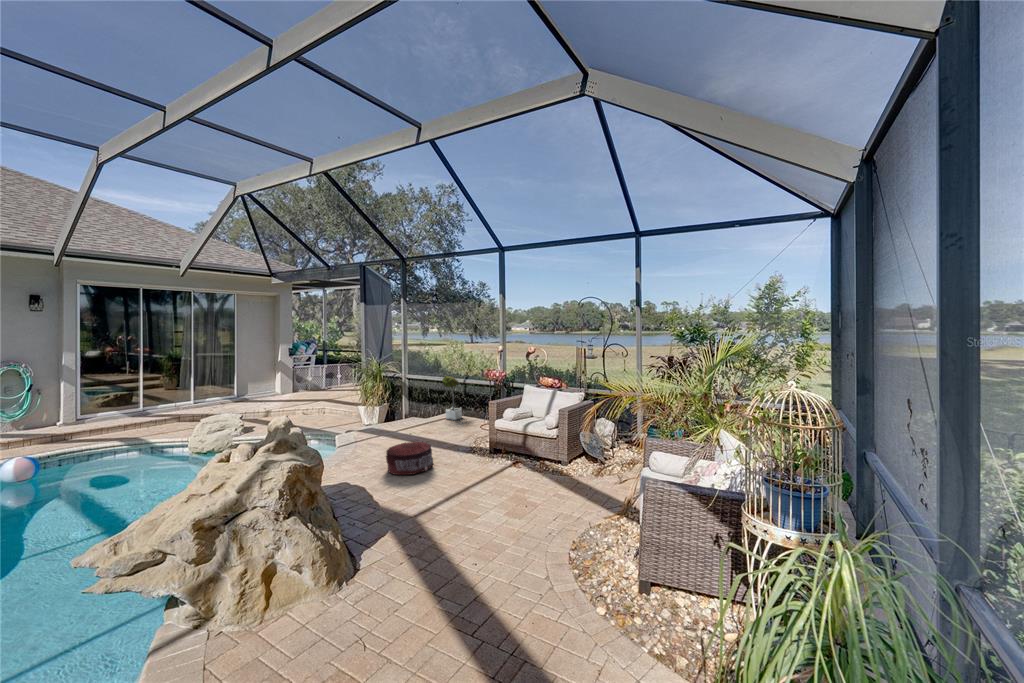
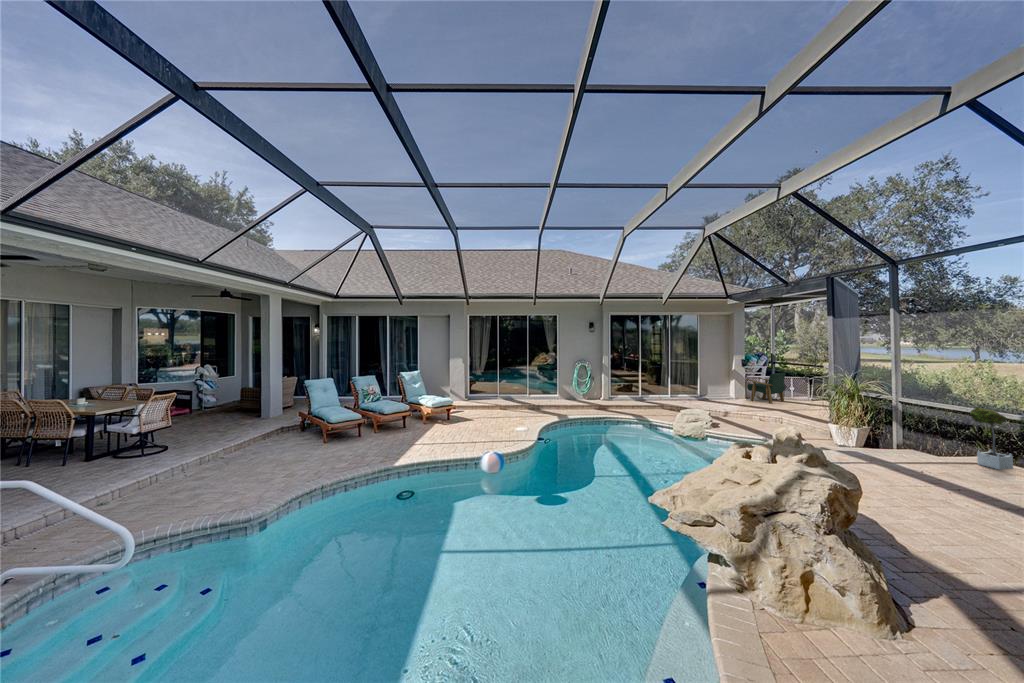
armchair: none [295,361,334,395] -> present [746,373,786,404]
pouf: present [386,442,434,475] -> none [899,484,989,532]

